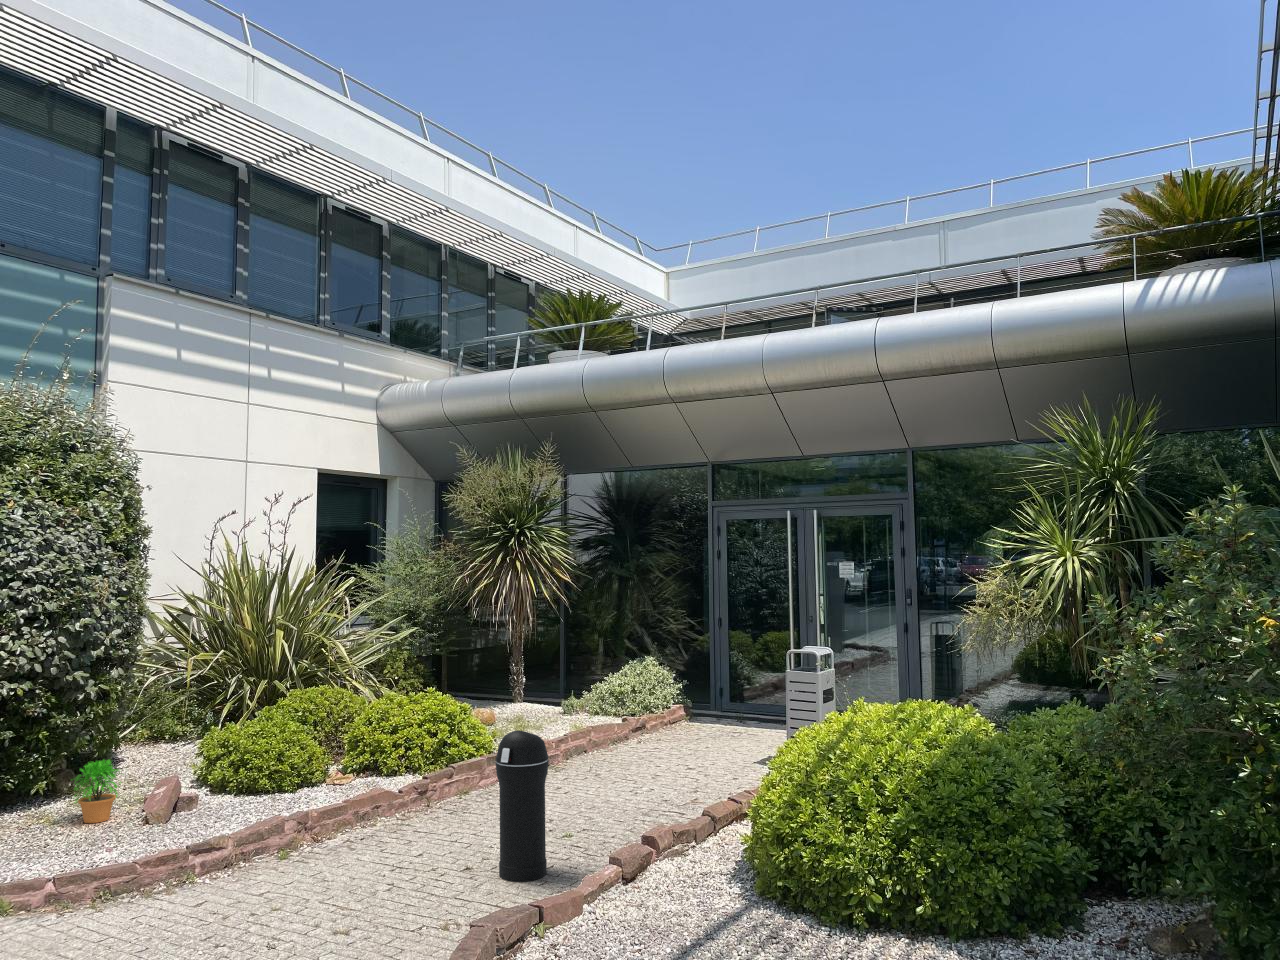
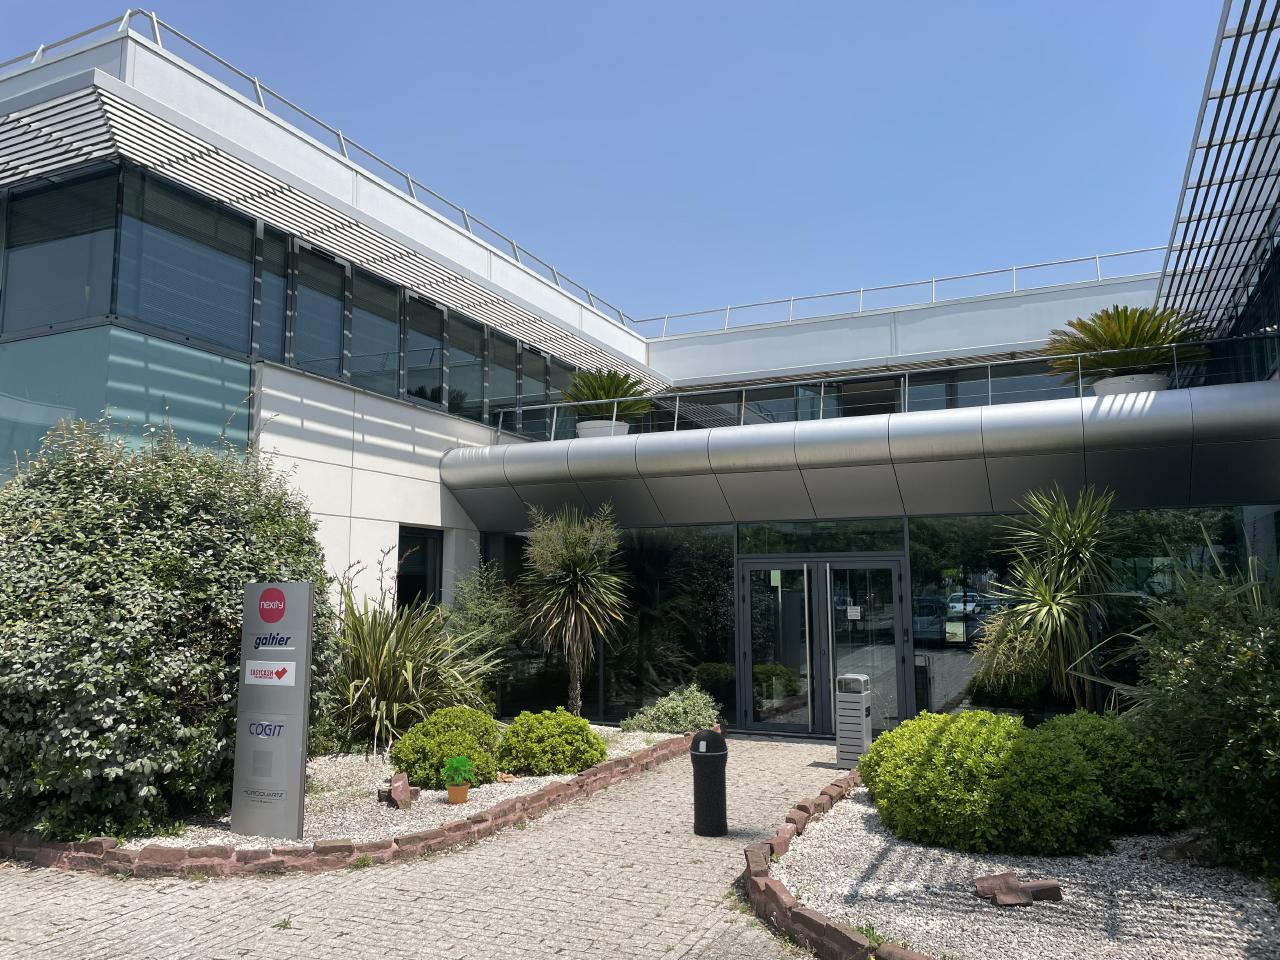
potted plant: present [74,759,121,823] -> present [442,756,473,803]

